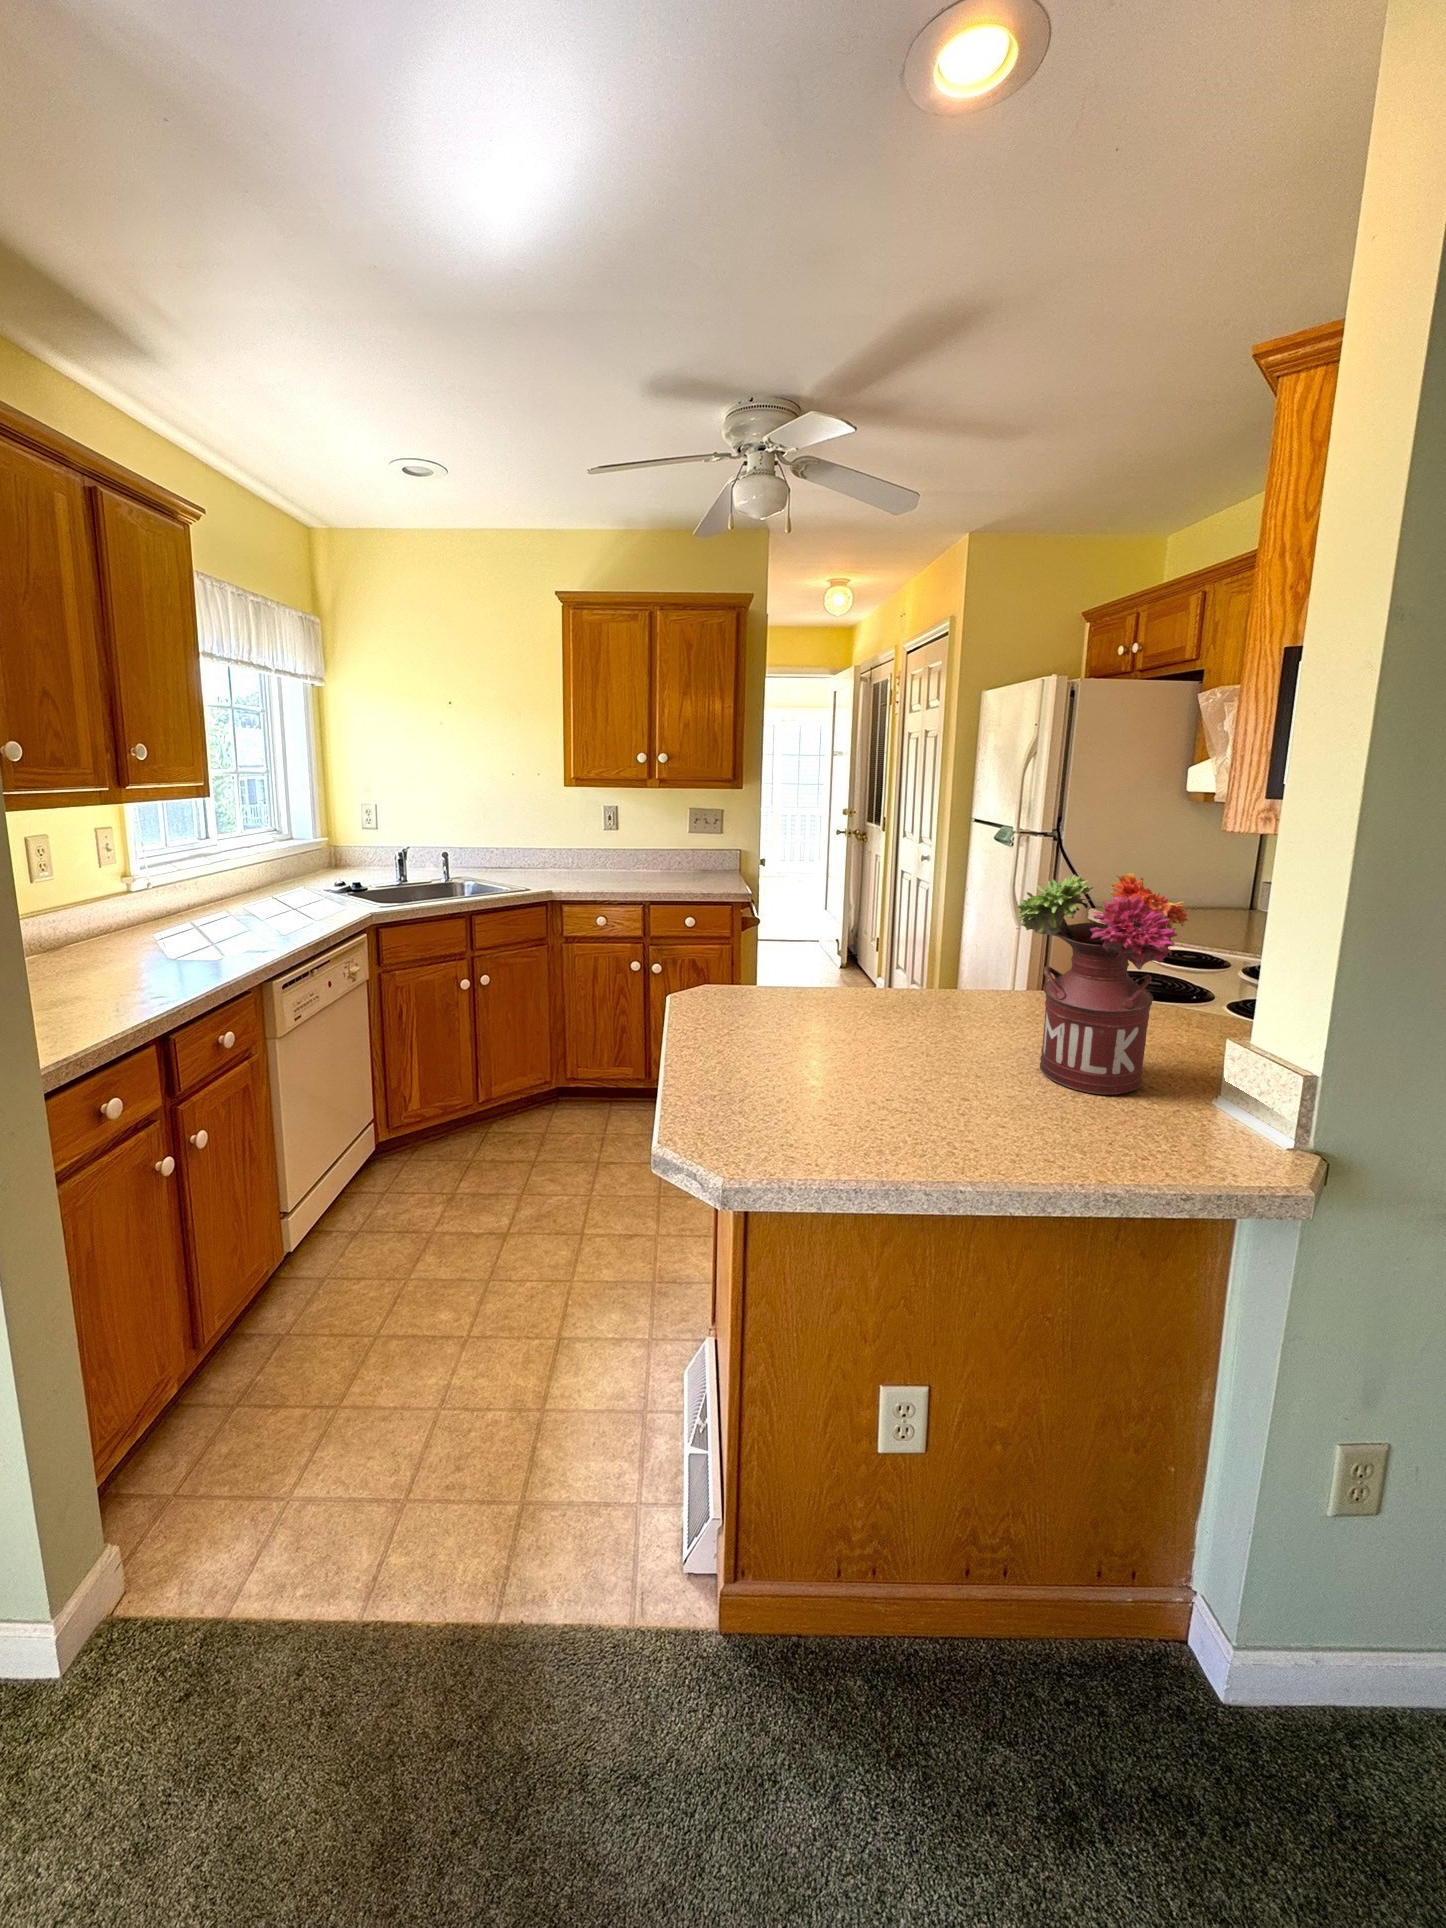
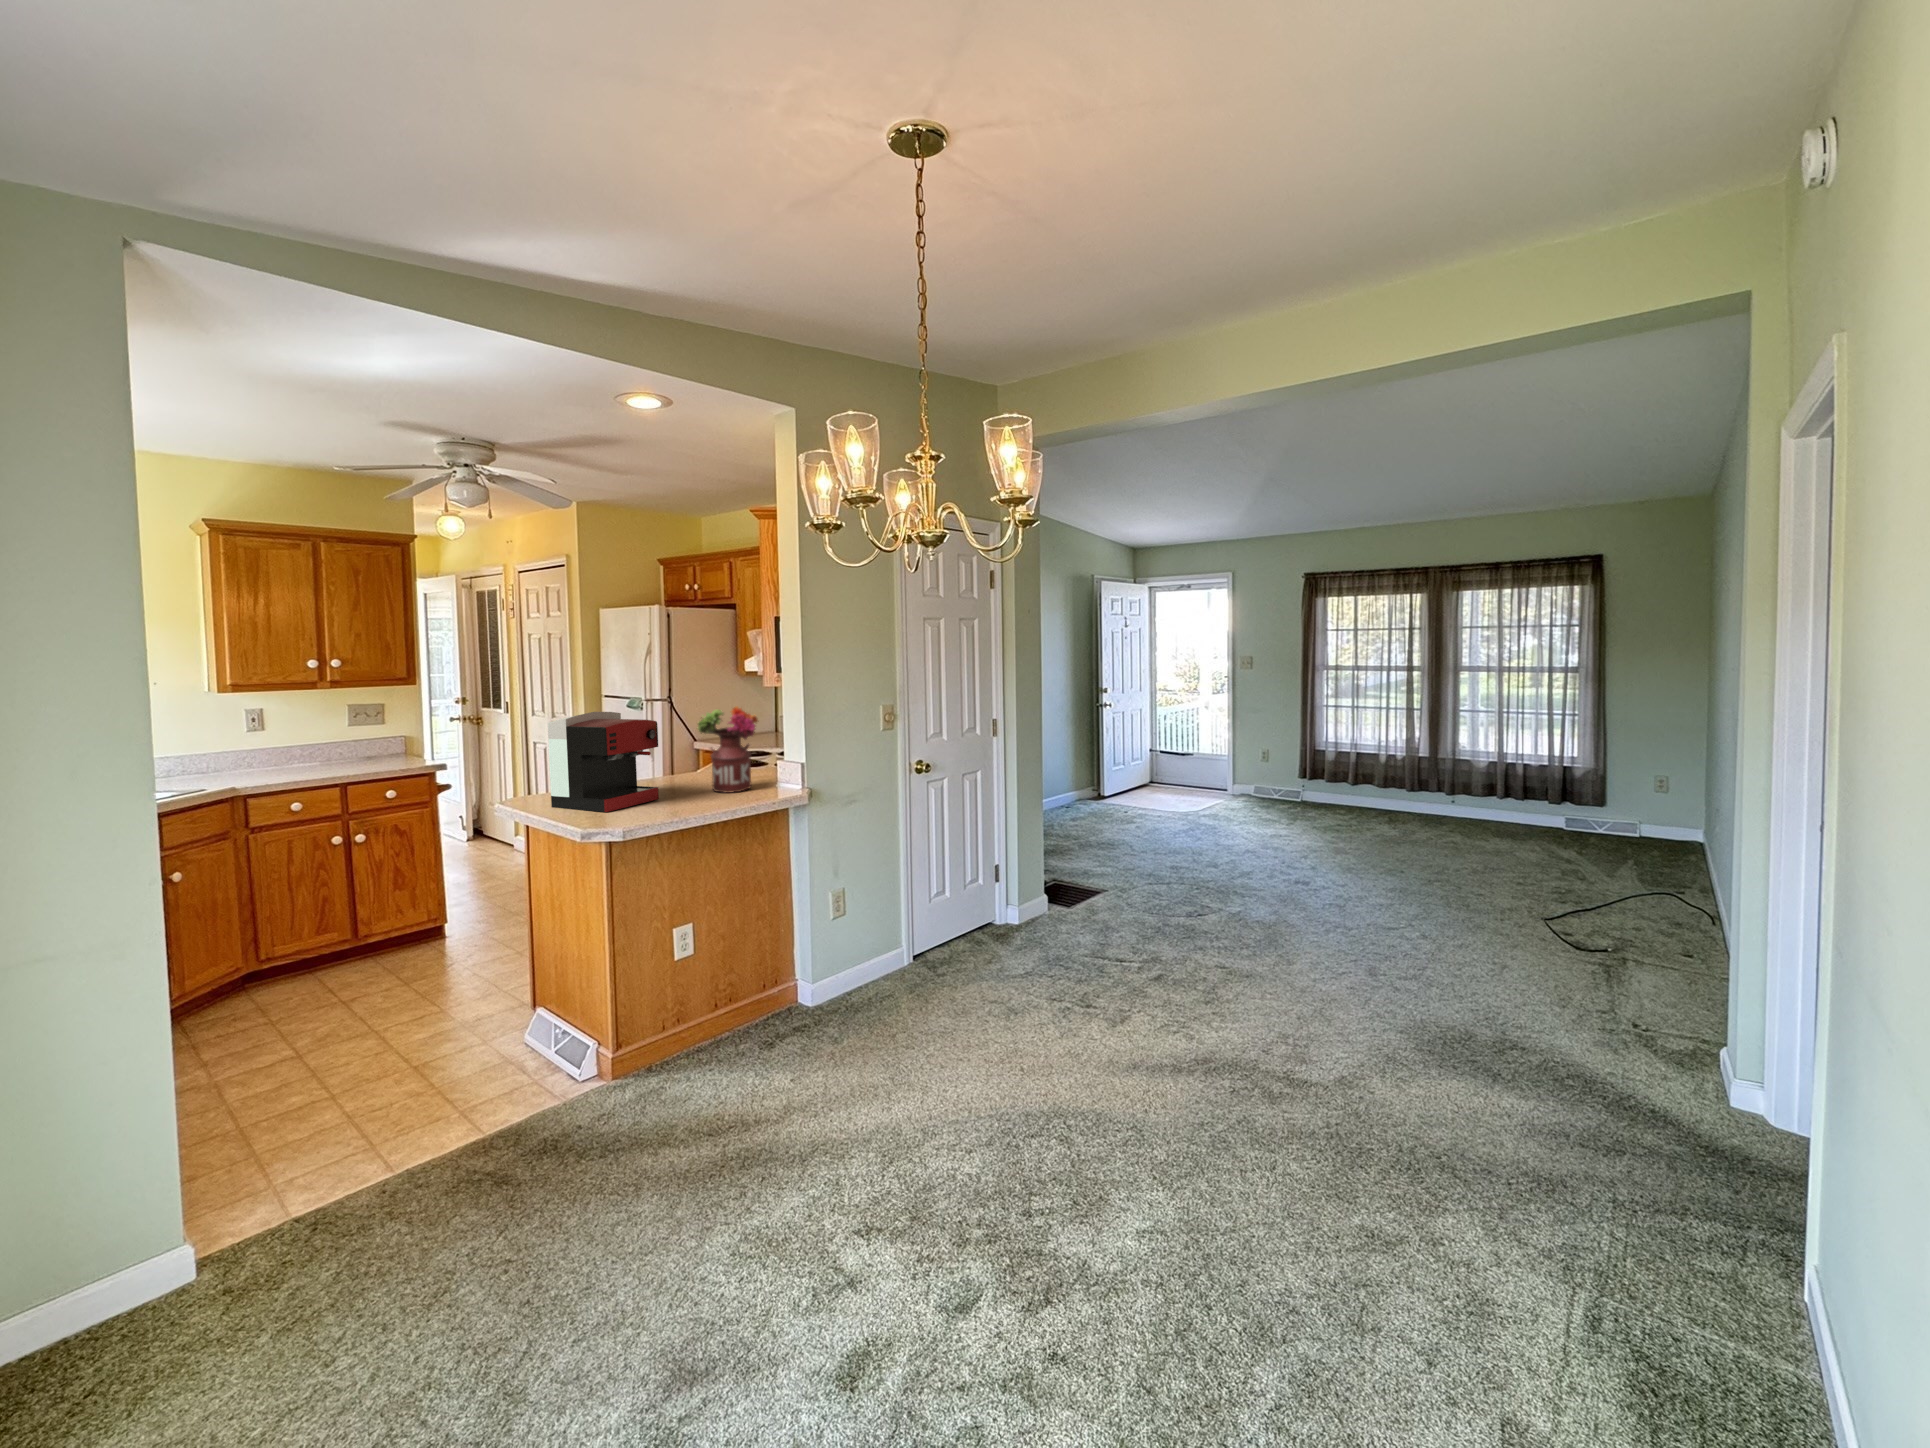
coffee maker: none [716,853,917,1080] -> present [548,712,659,812]

